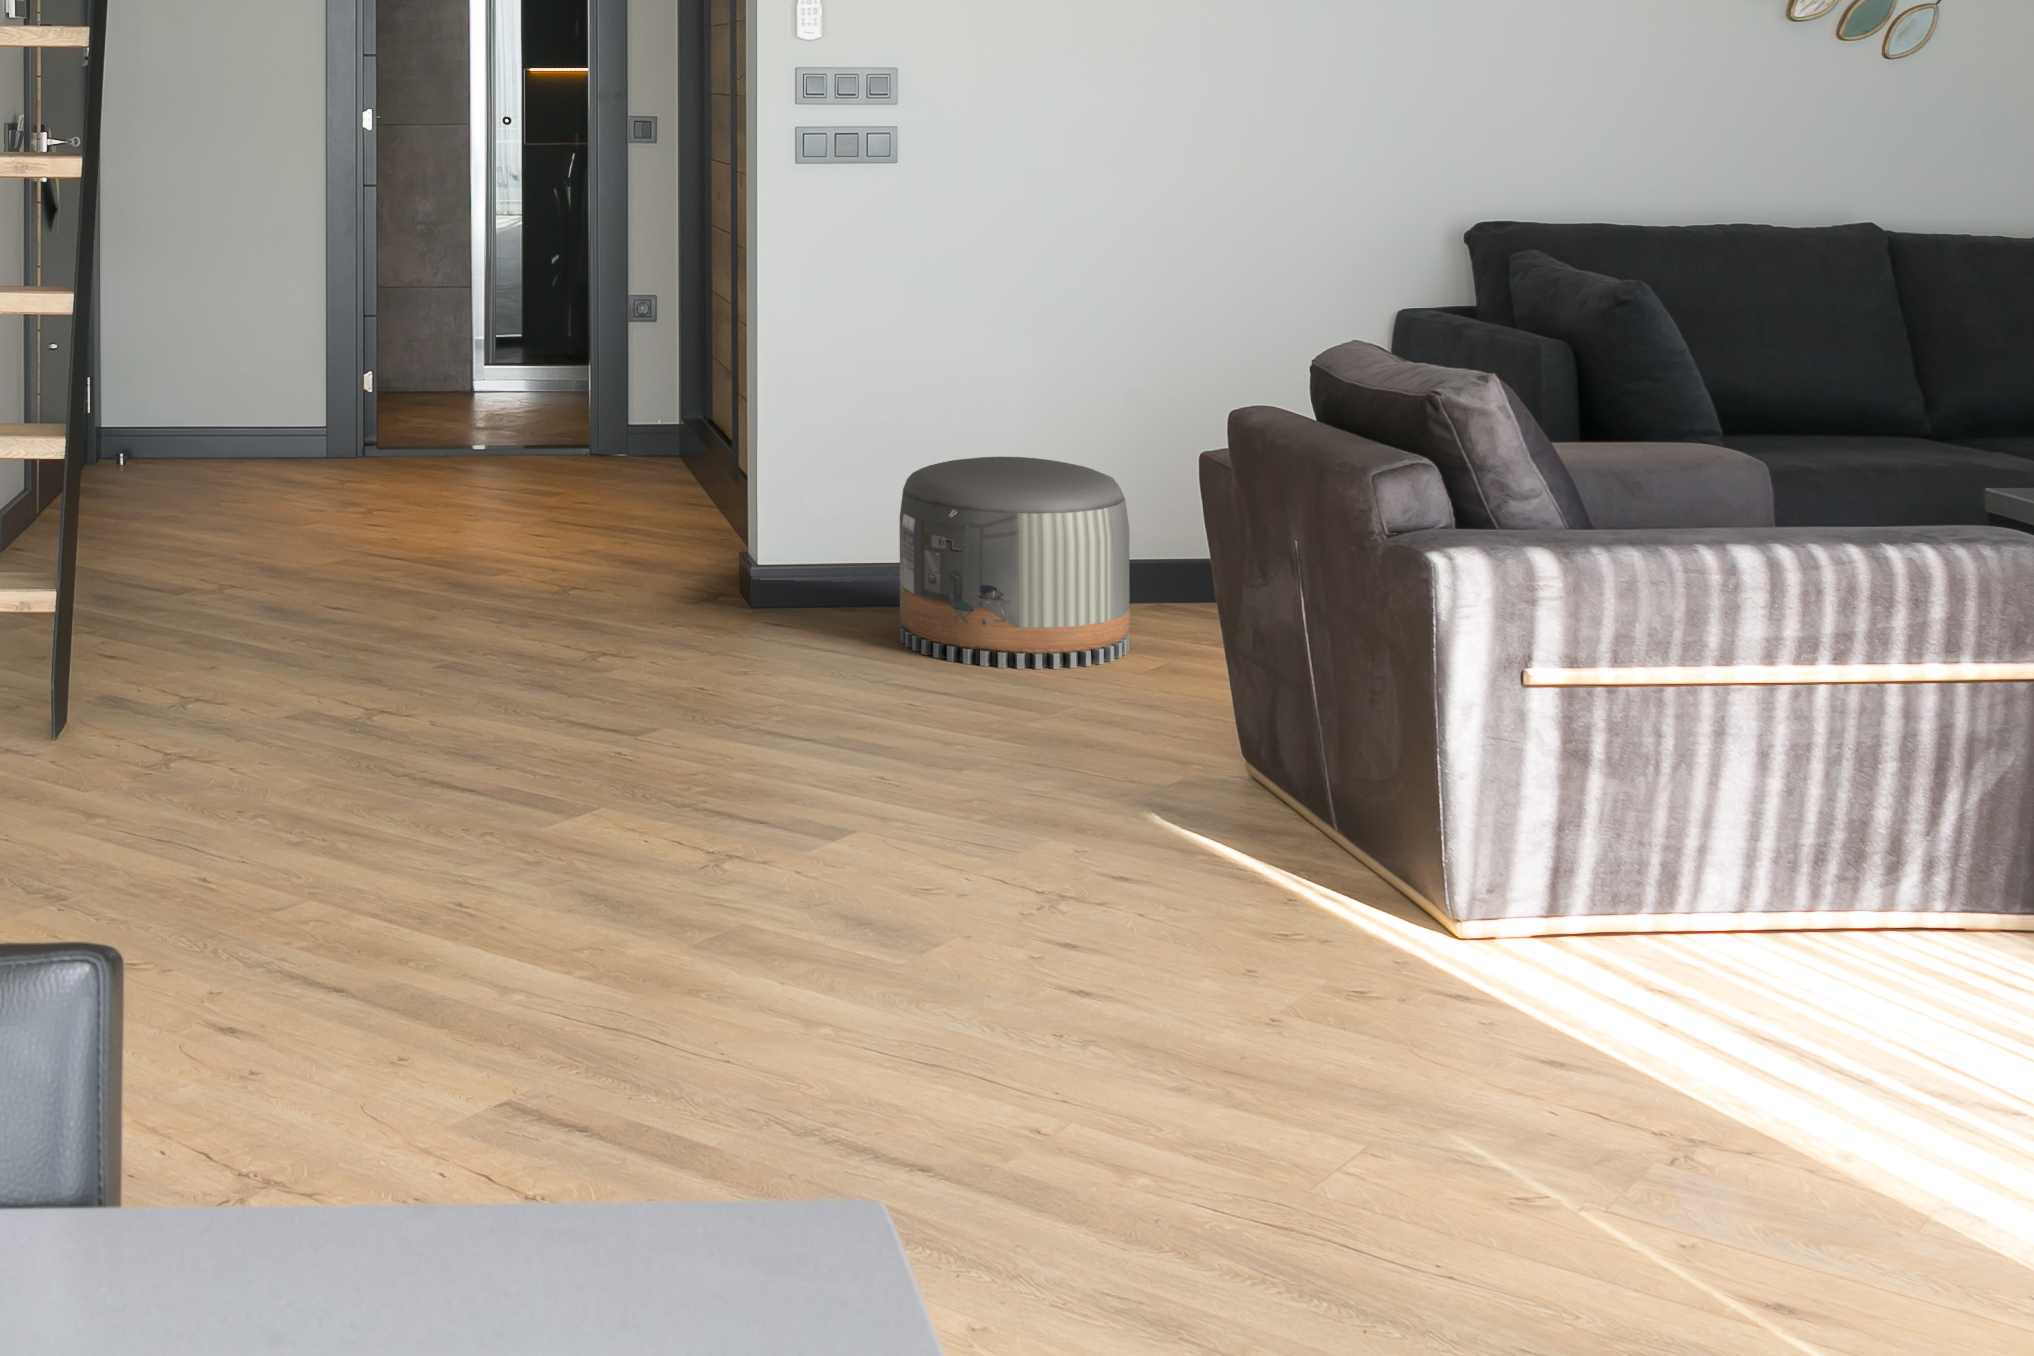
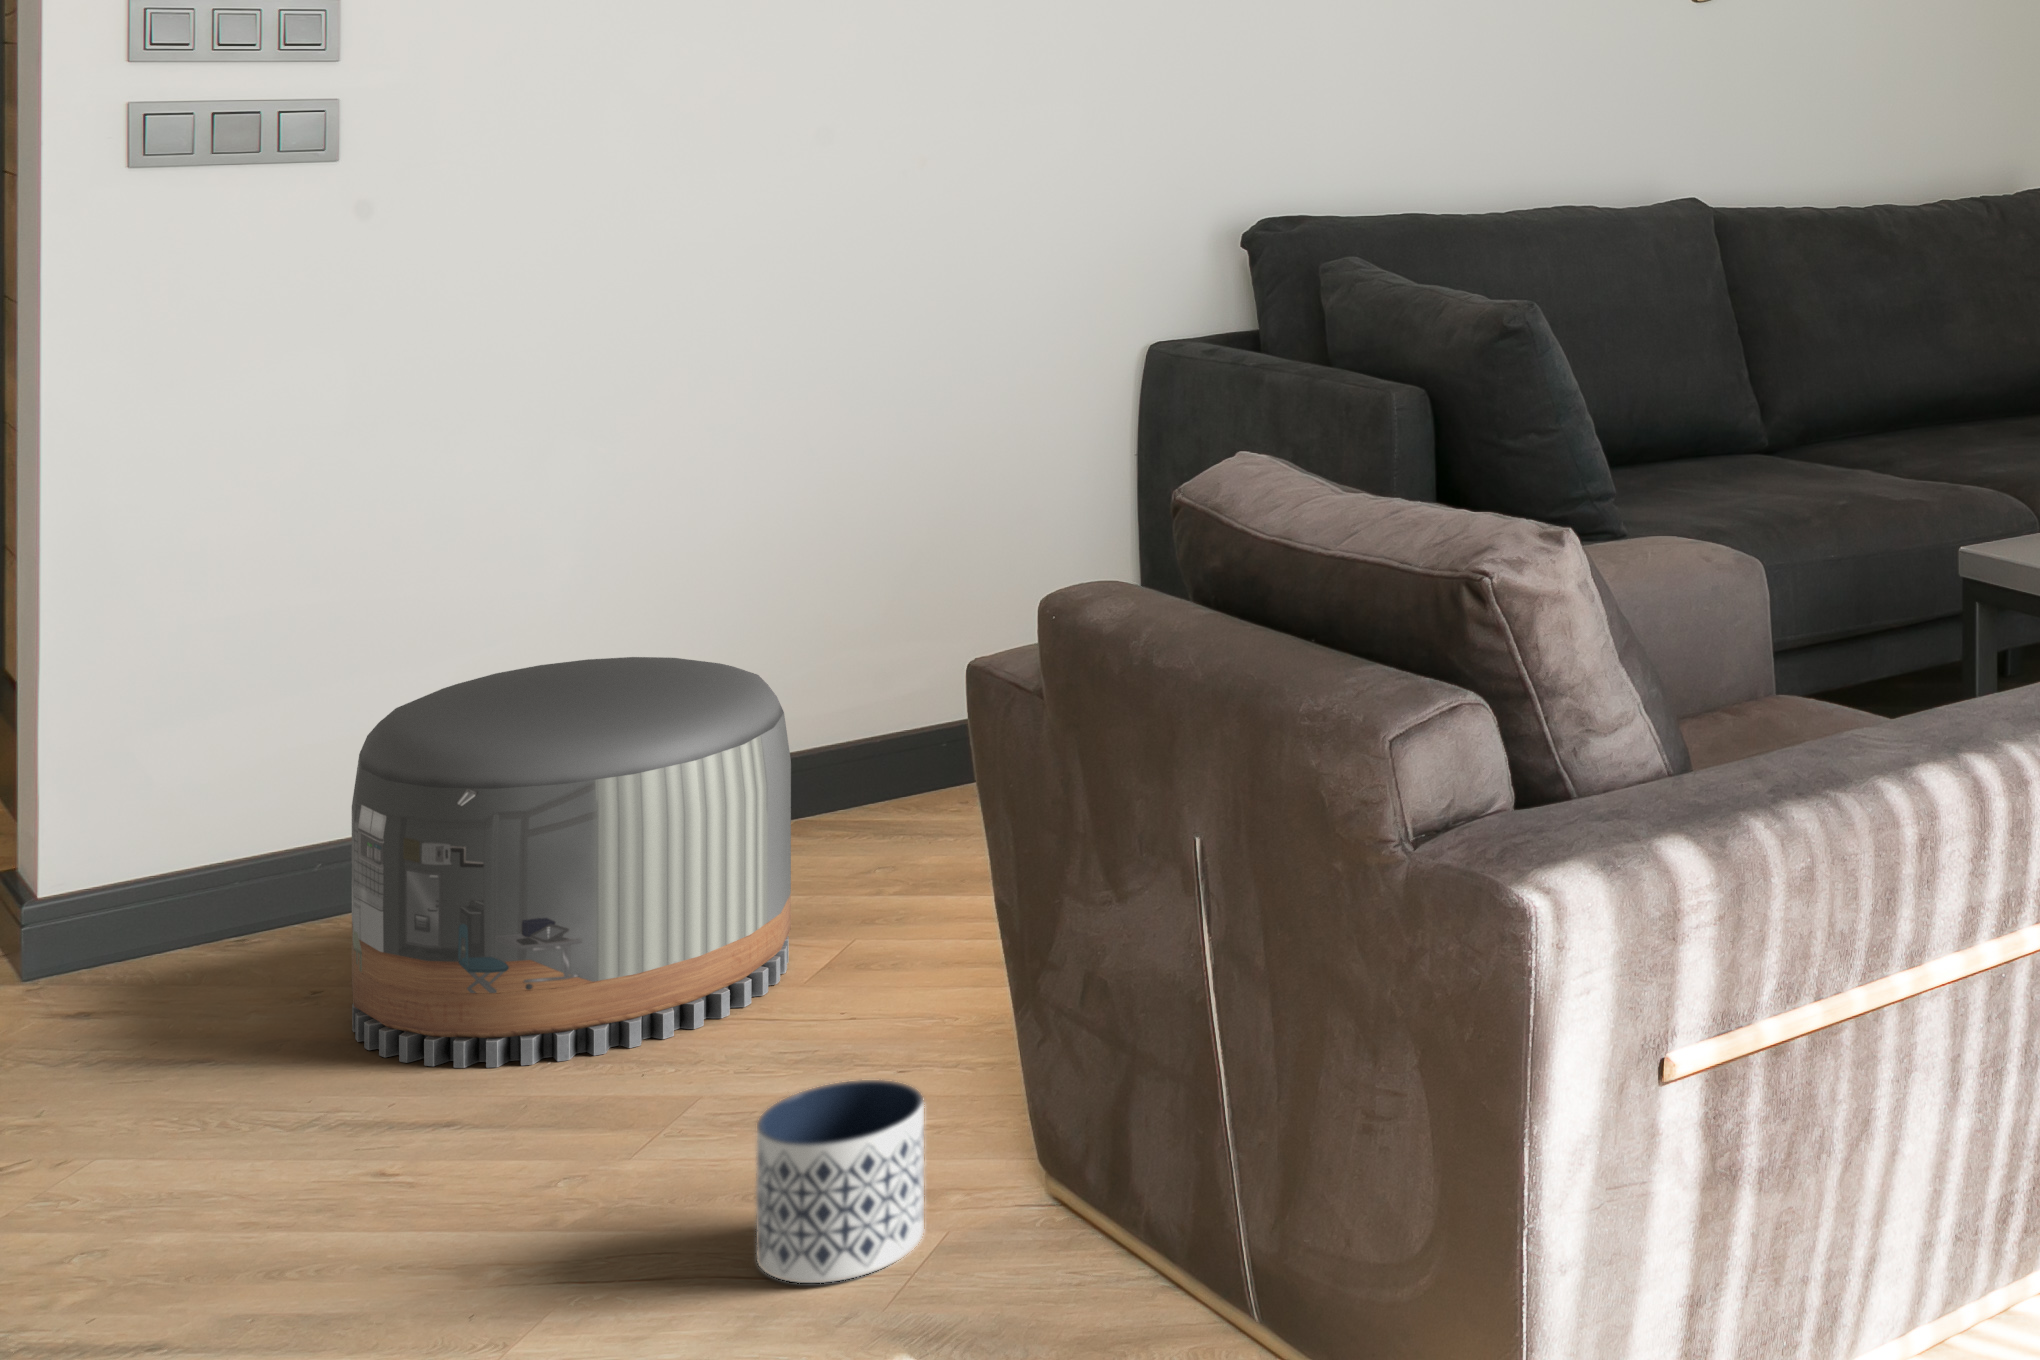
planter: none [1083,673,1171,769] -> present [756,1080,924,1283]

